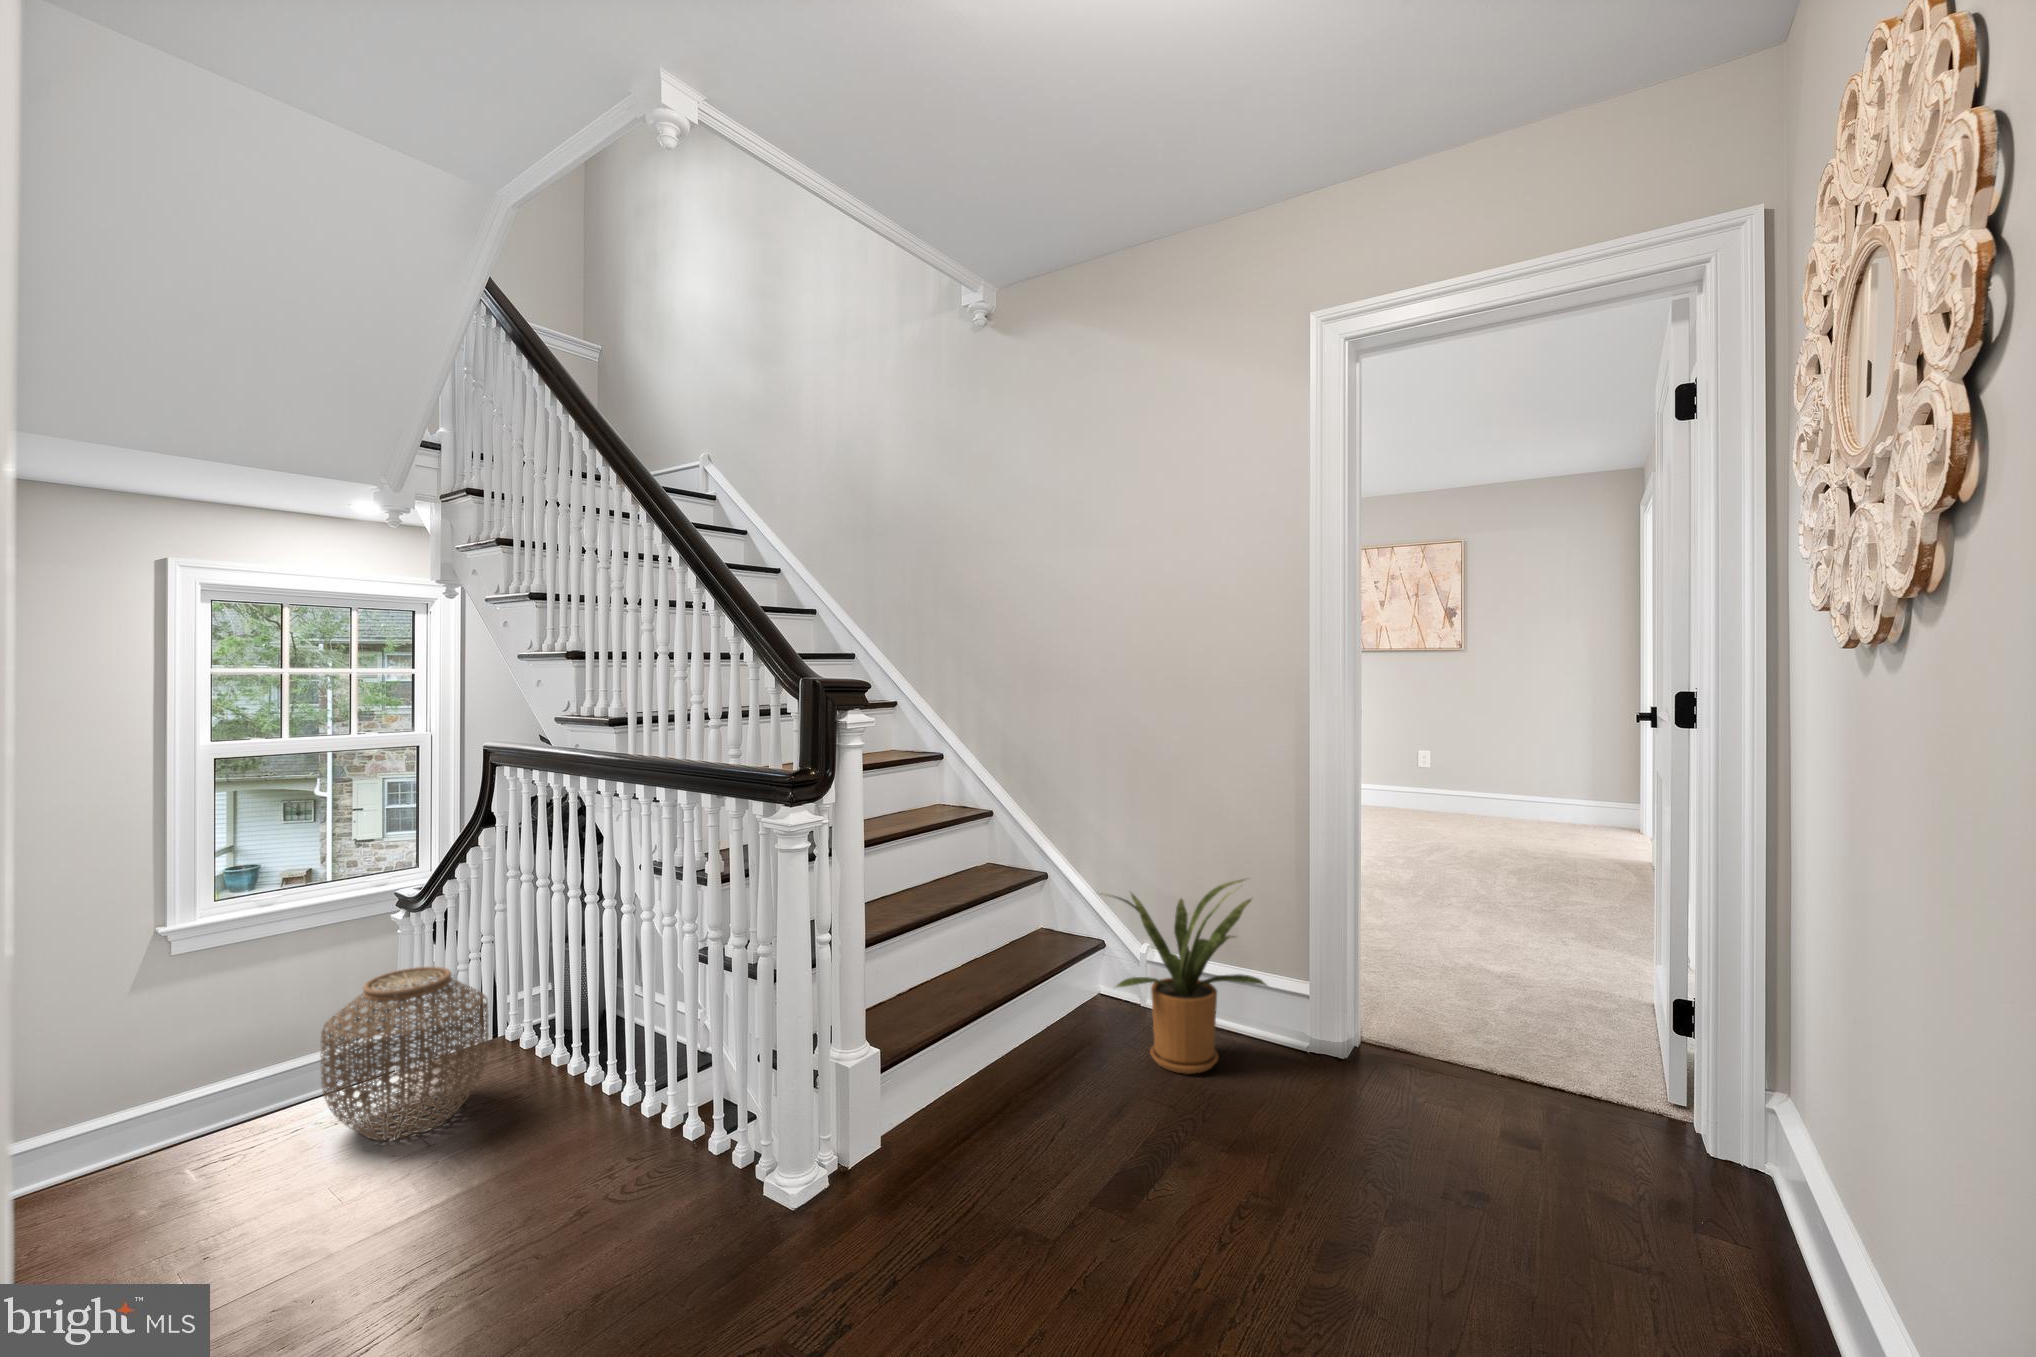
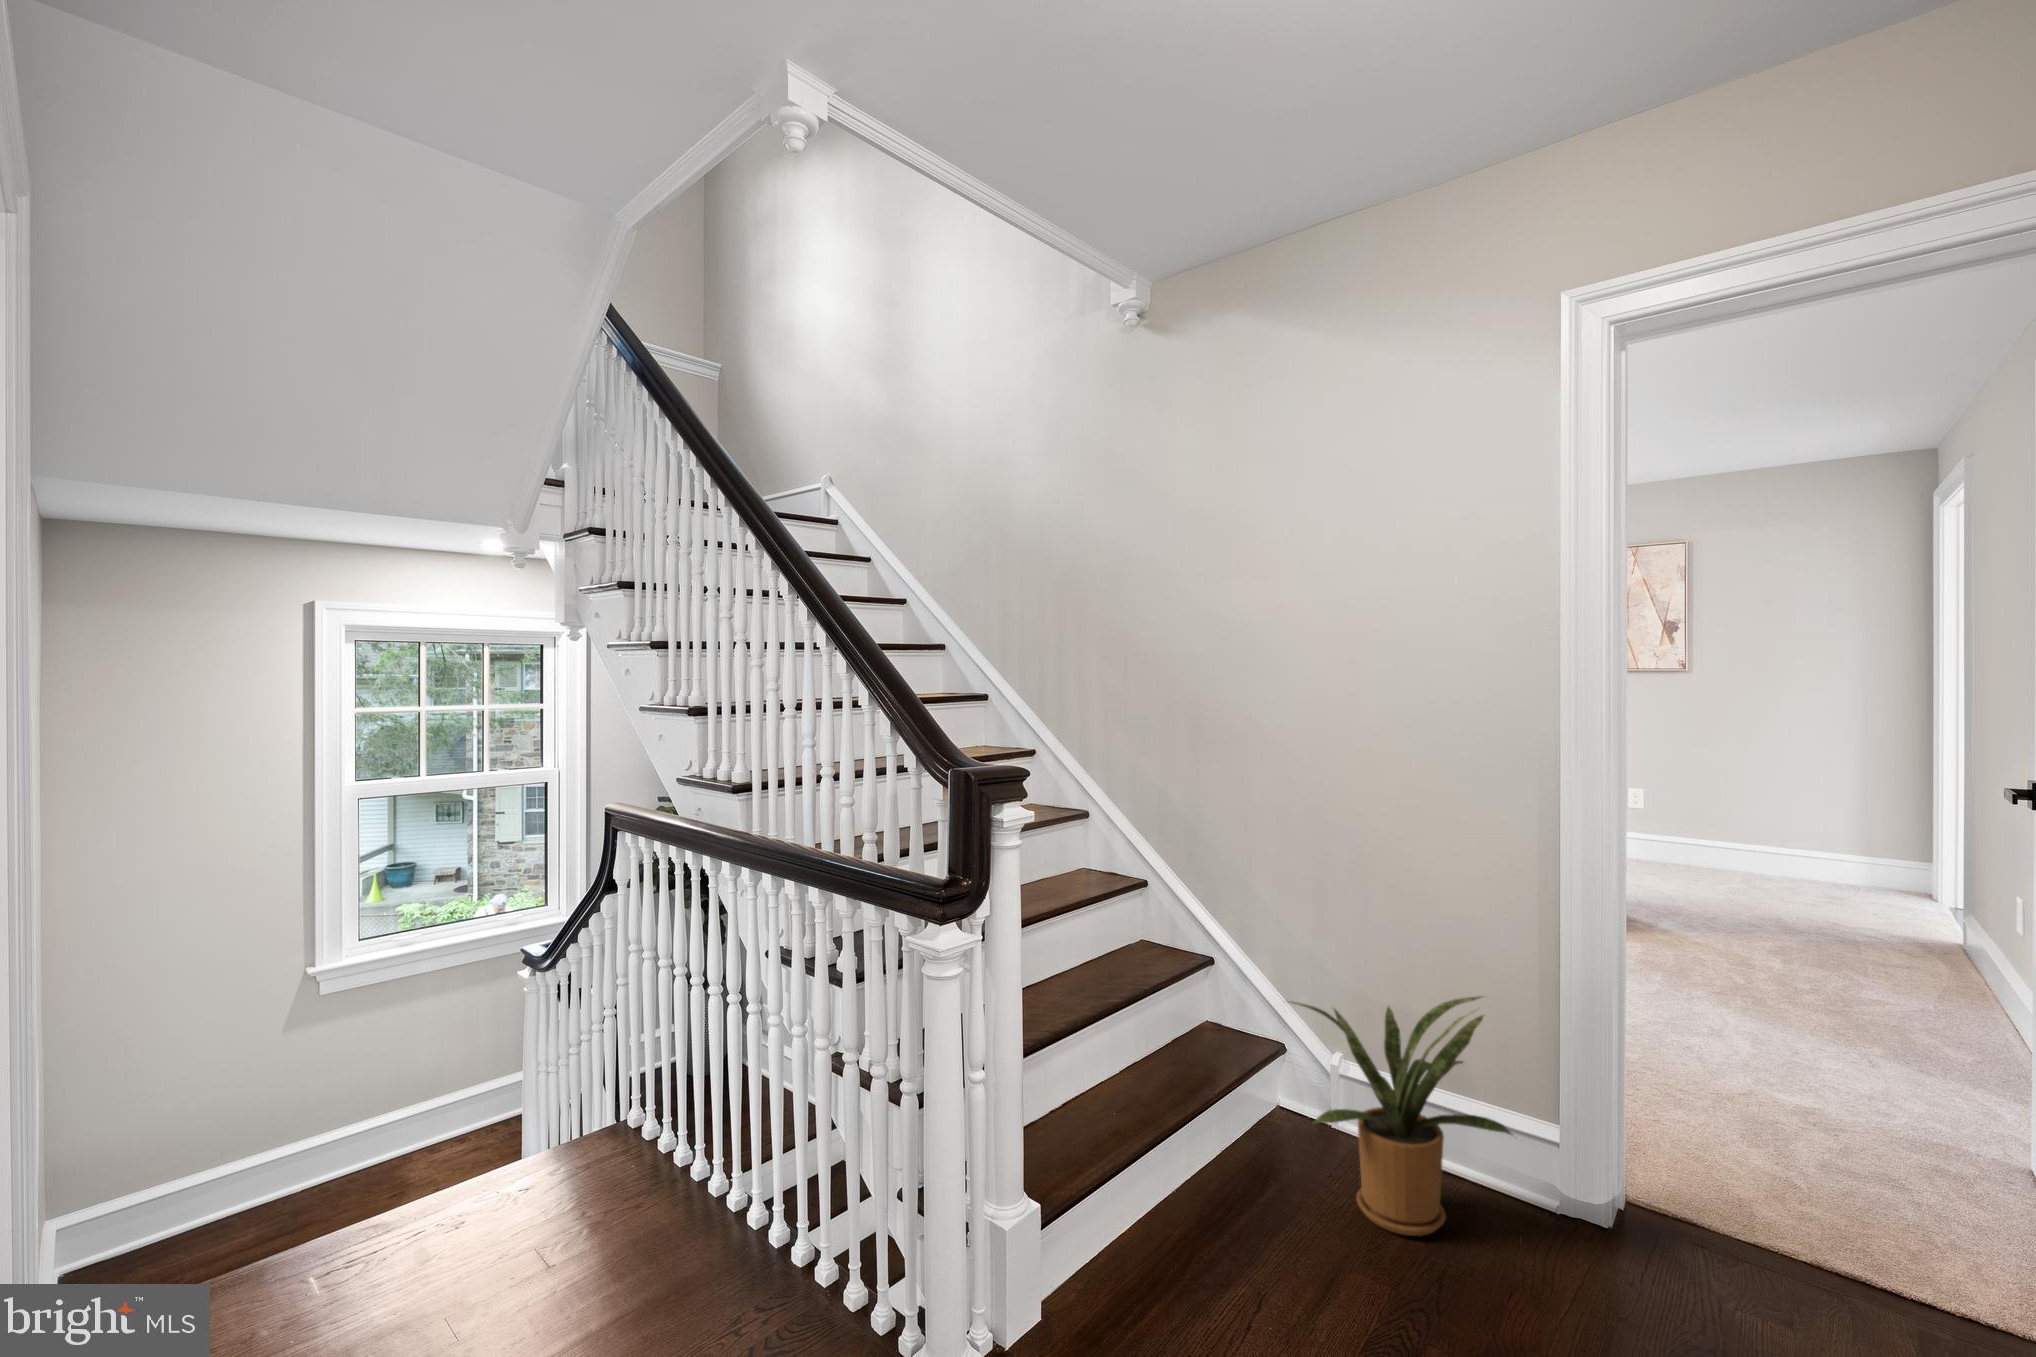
woven basket: present [321,967,489,1141] -> none [433,1065,606,1264]

